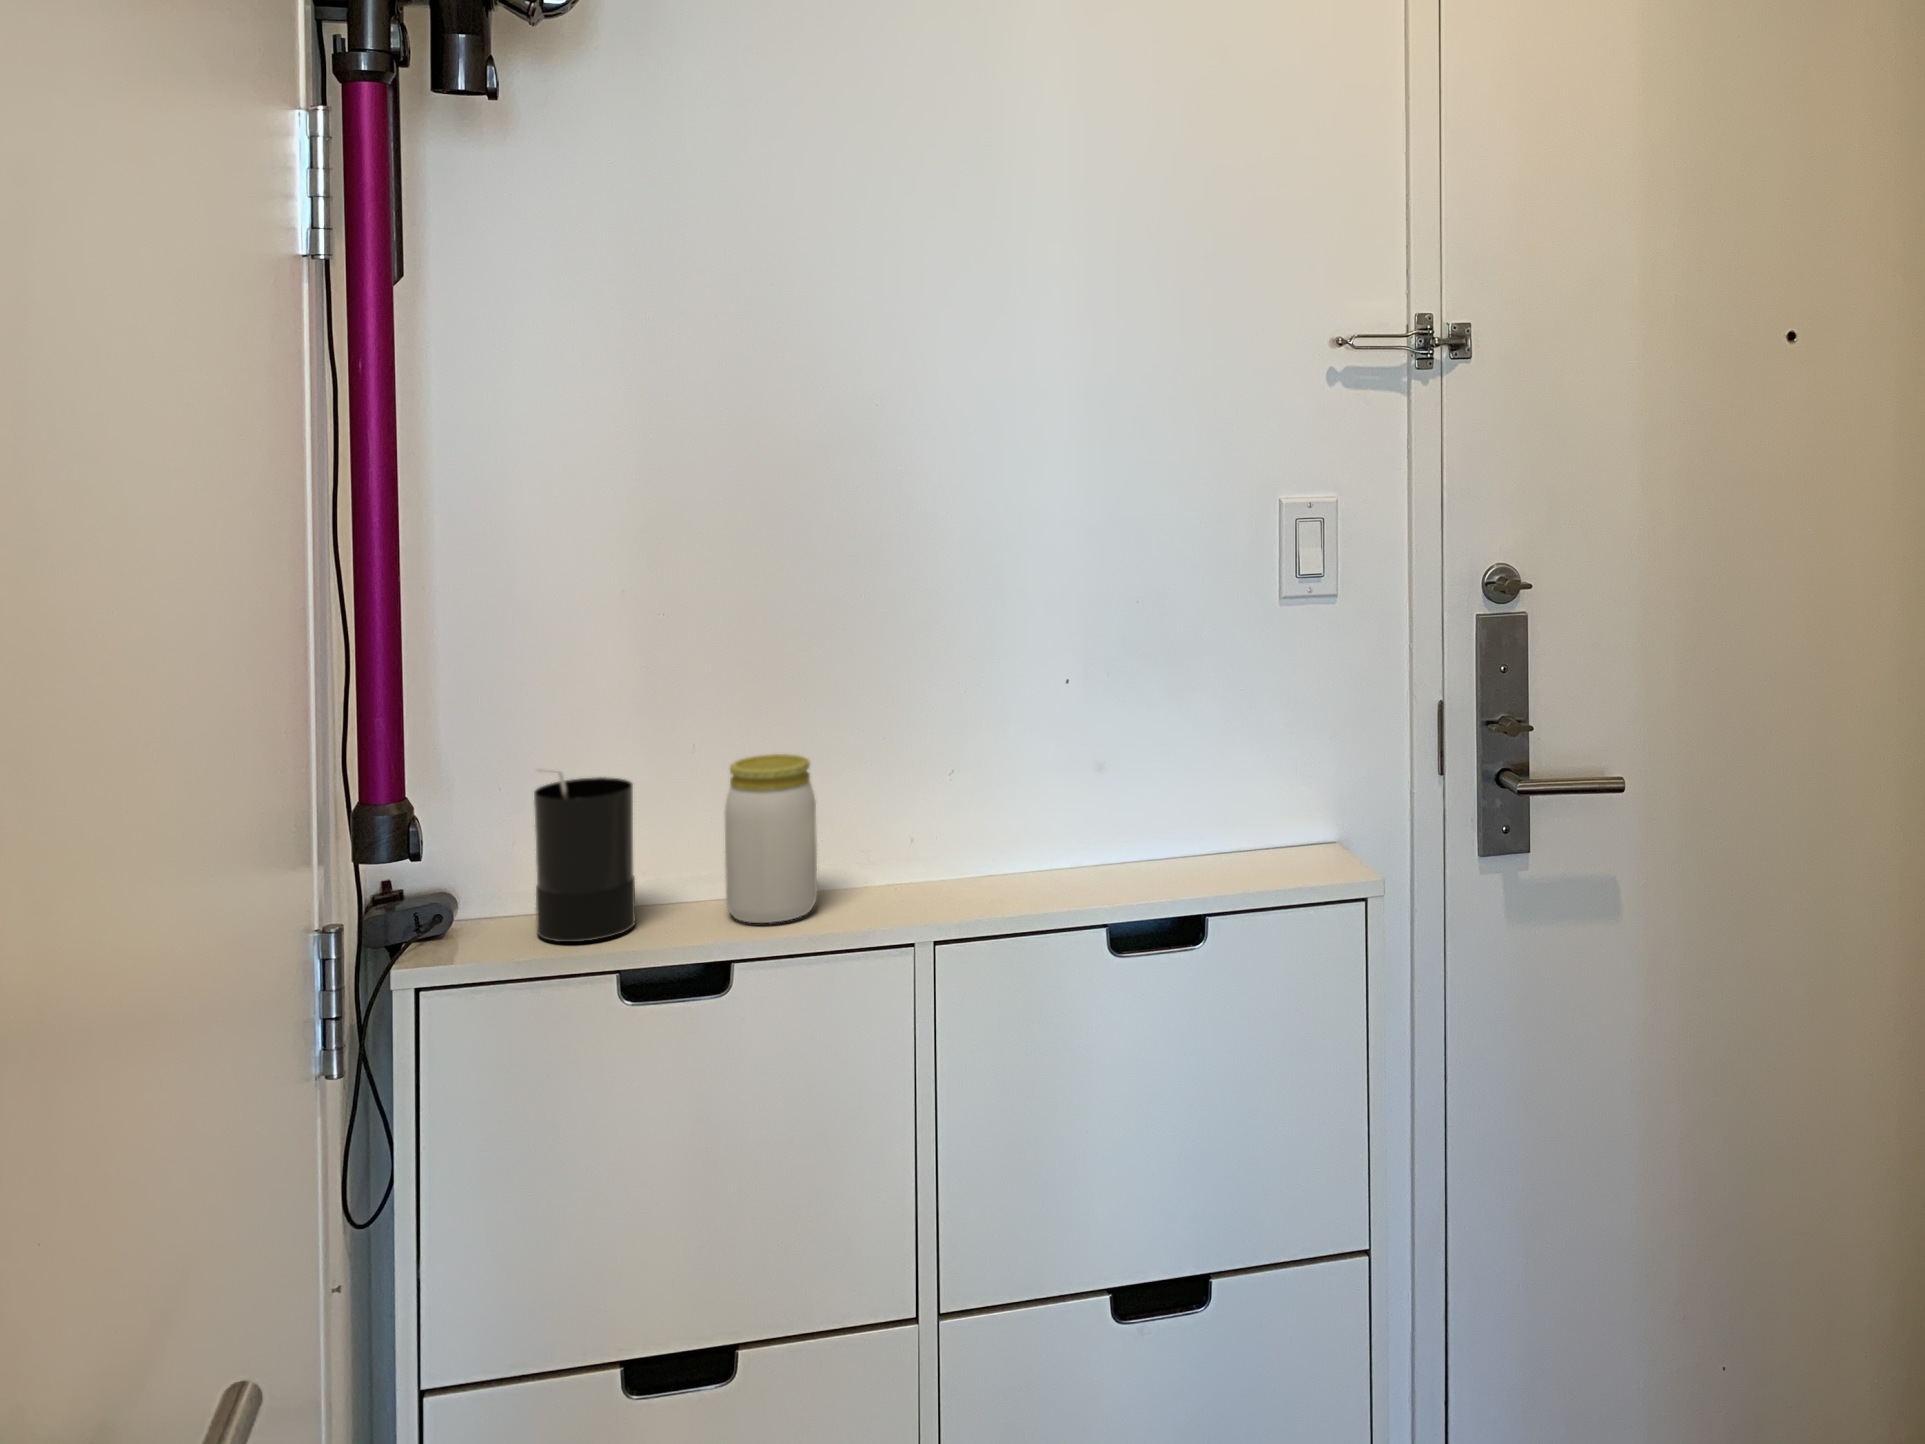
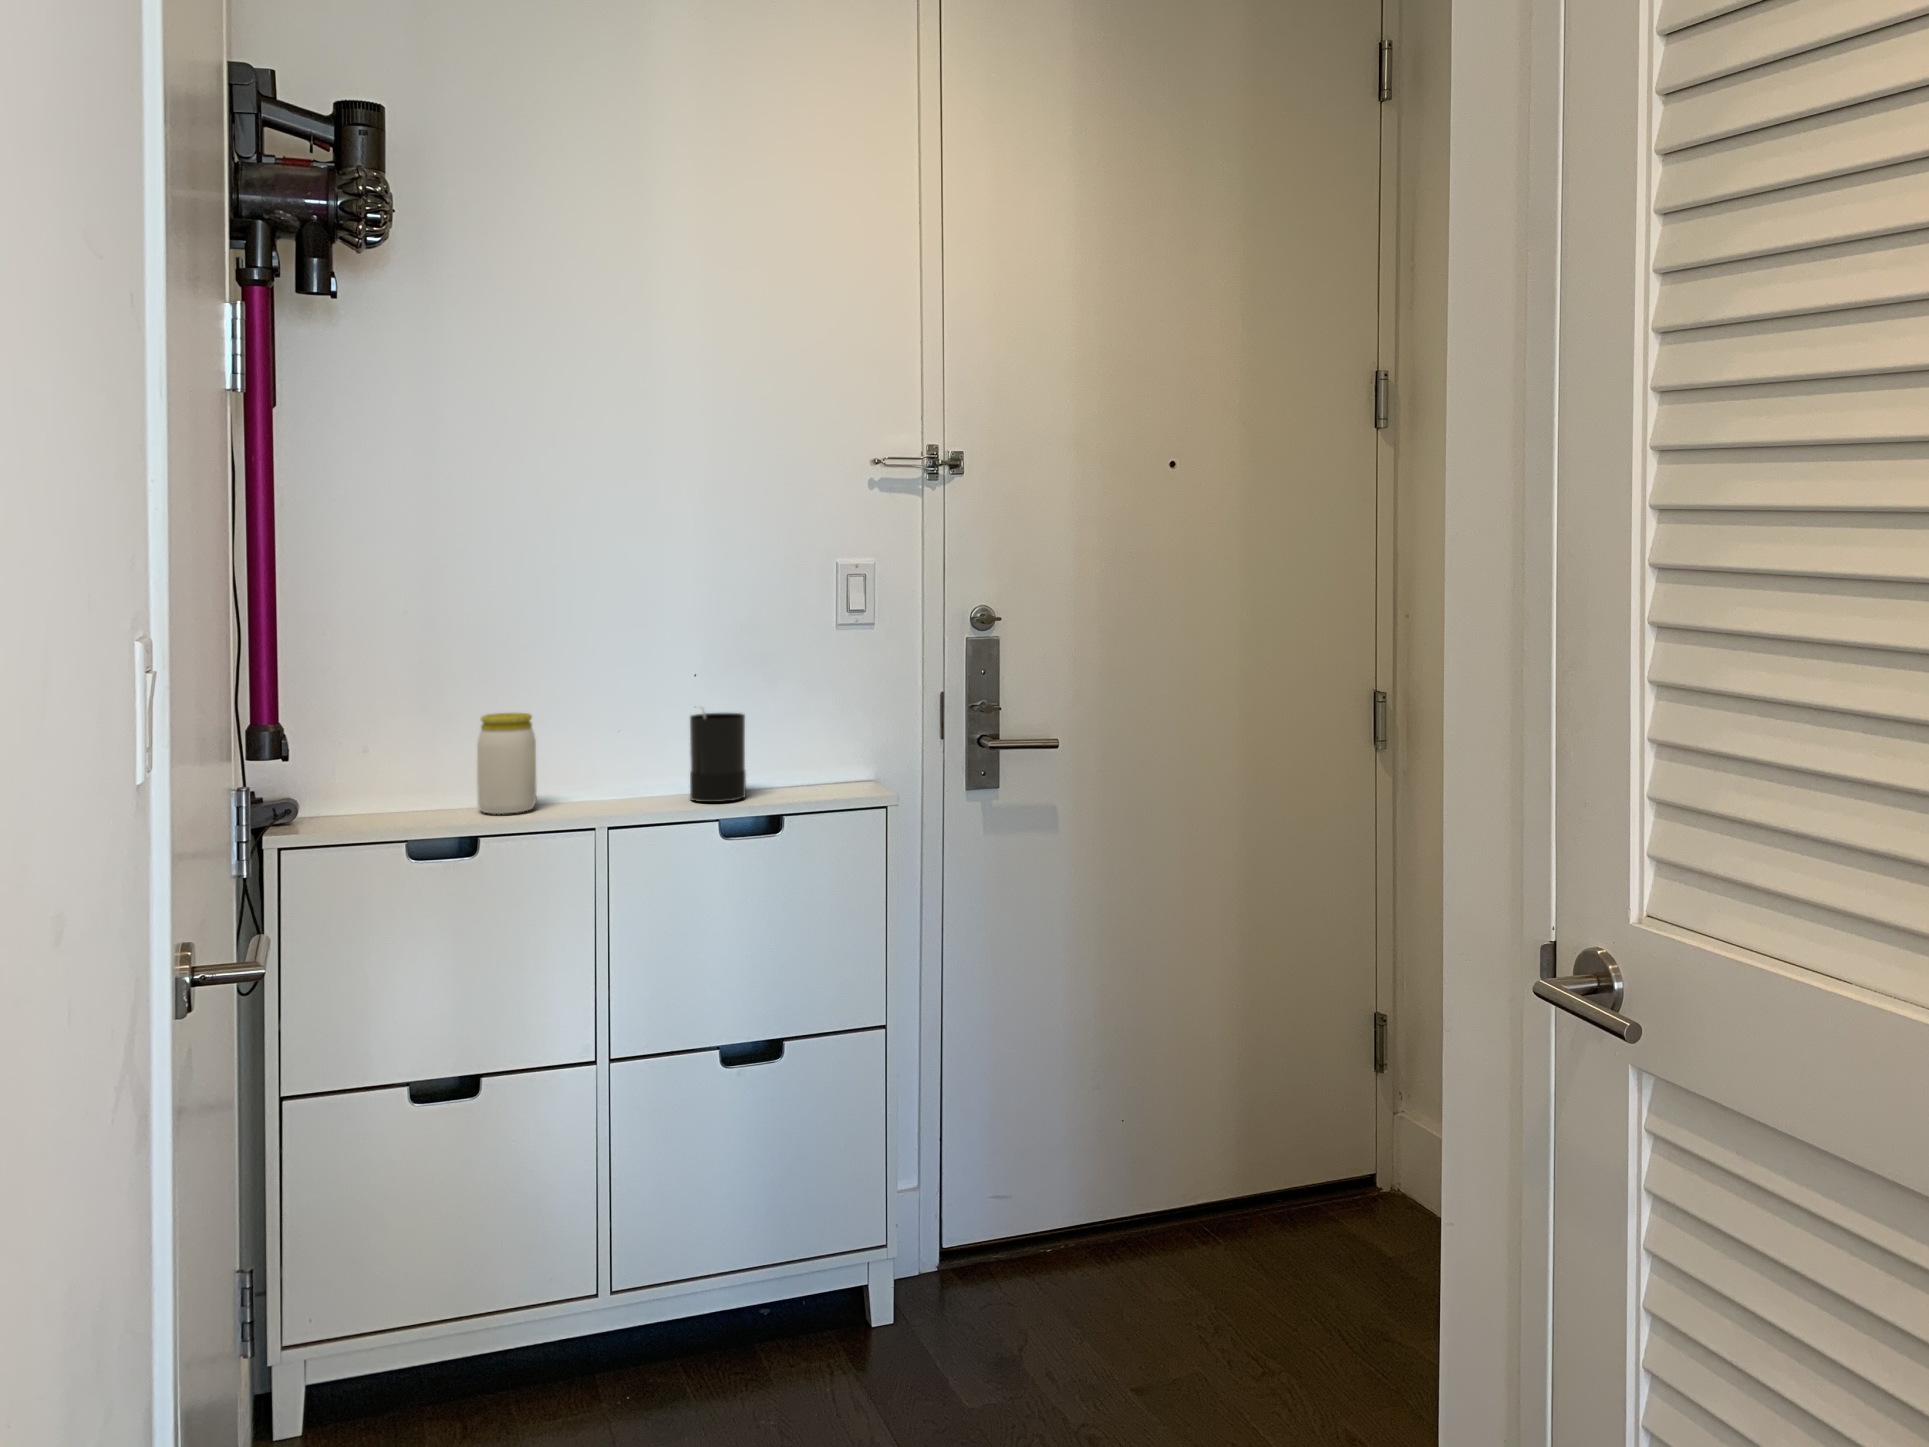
candle: present [534,771,636,942] -> present [690,712,746,802]

